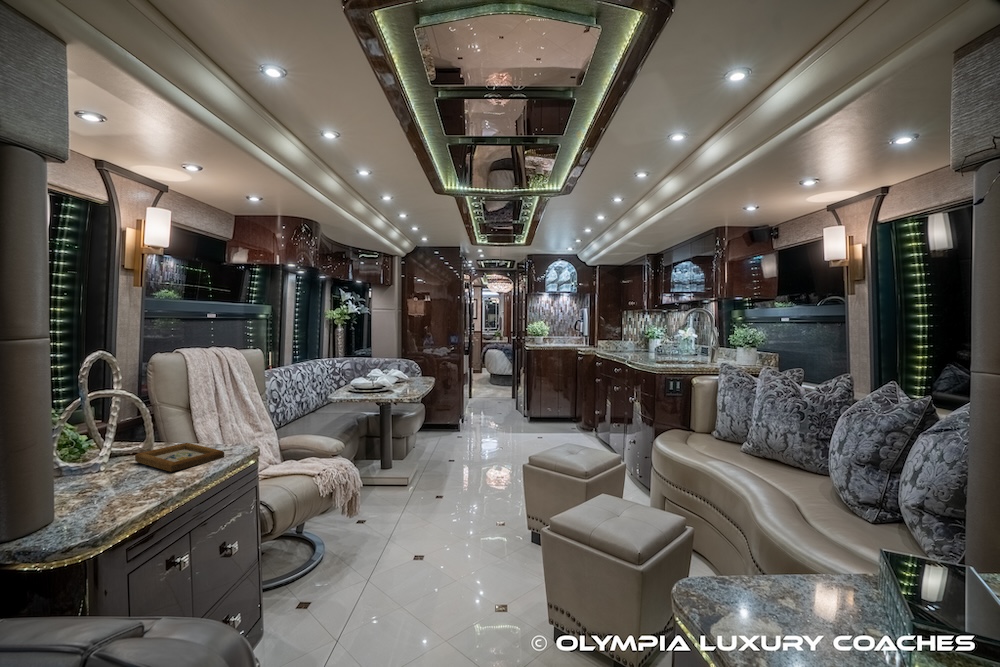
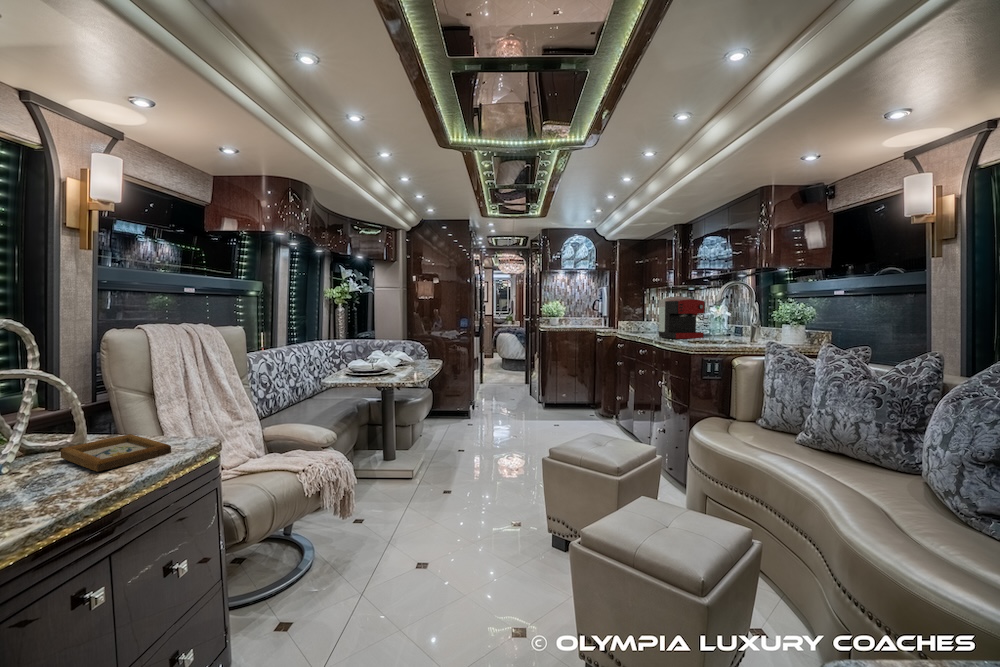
coffee maker: none [630,321,670,359] -> present [659,296,705,339]

